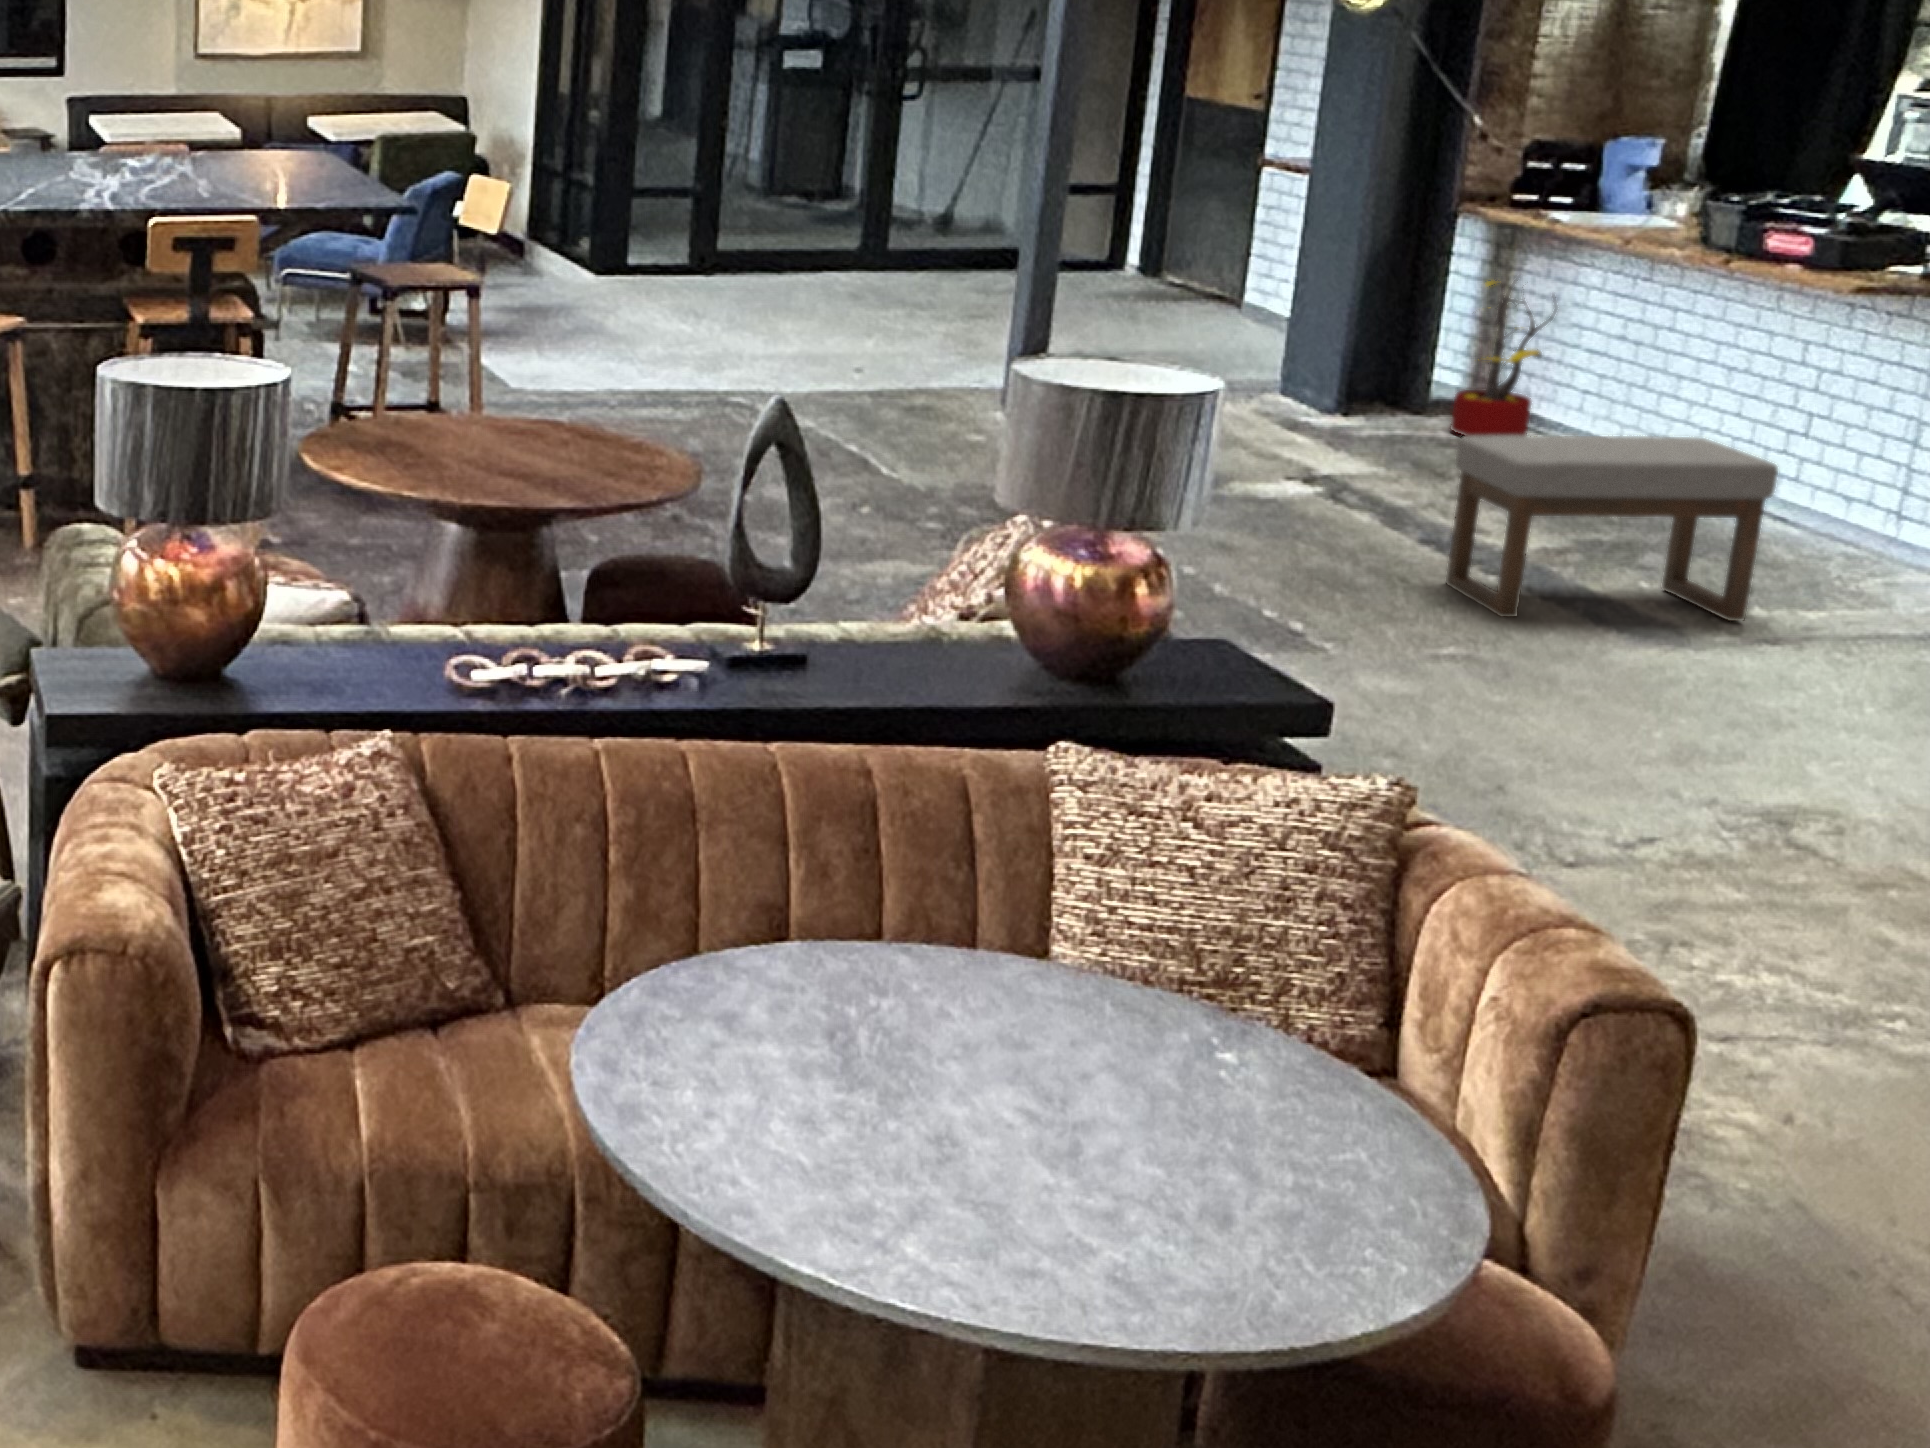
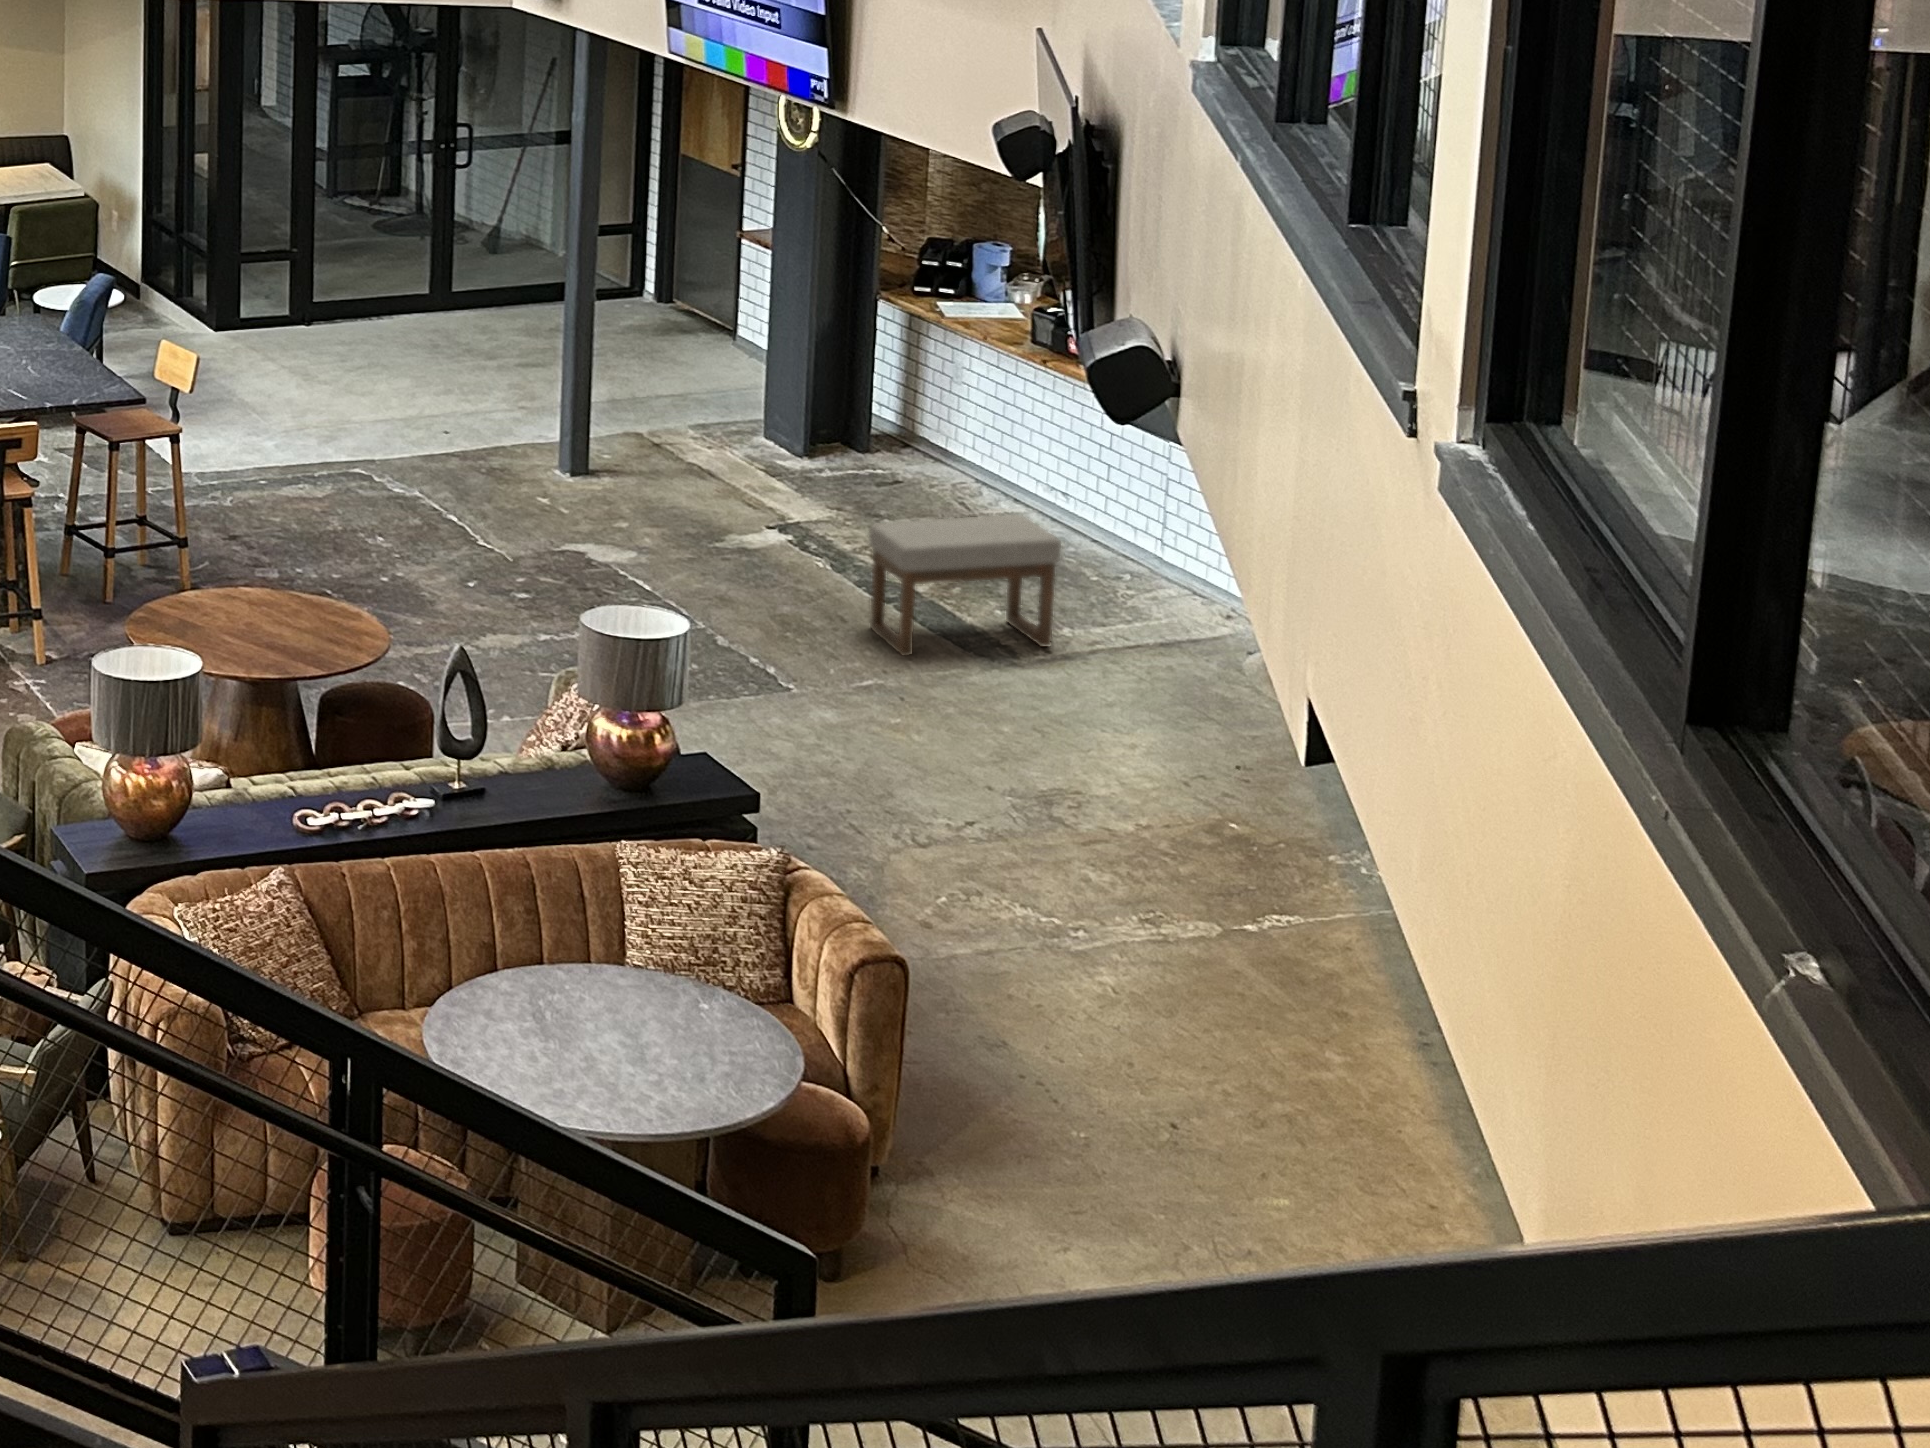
decorative plant: present [1451,282,1557,436] -> none [886,345,948,480]

